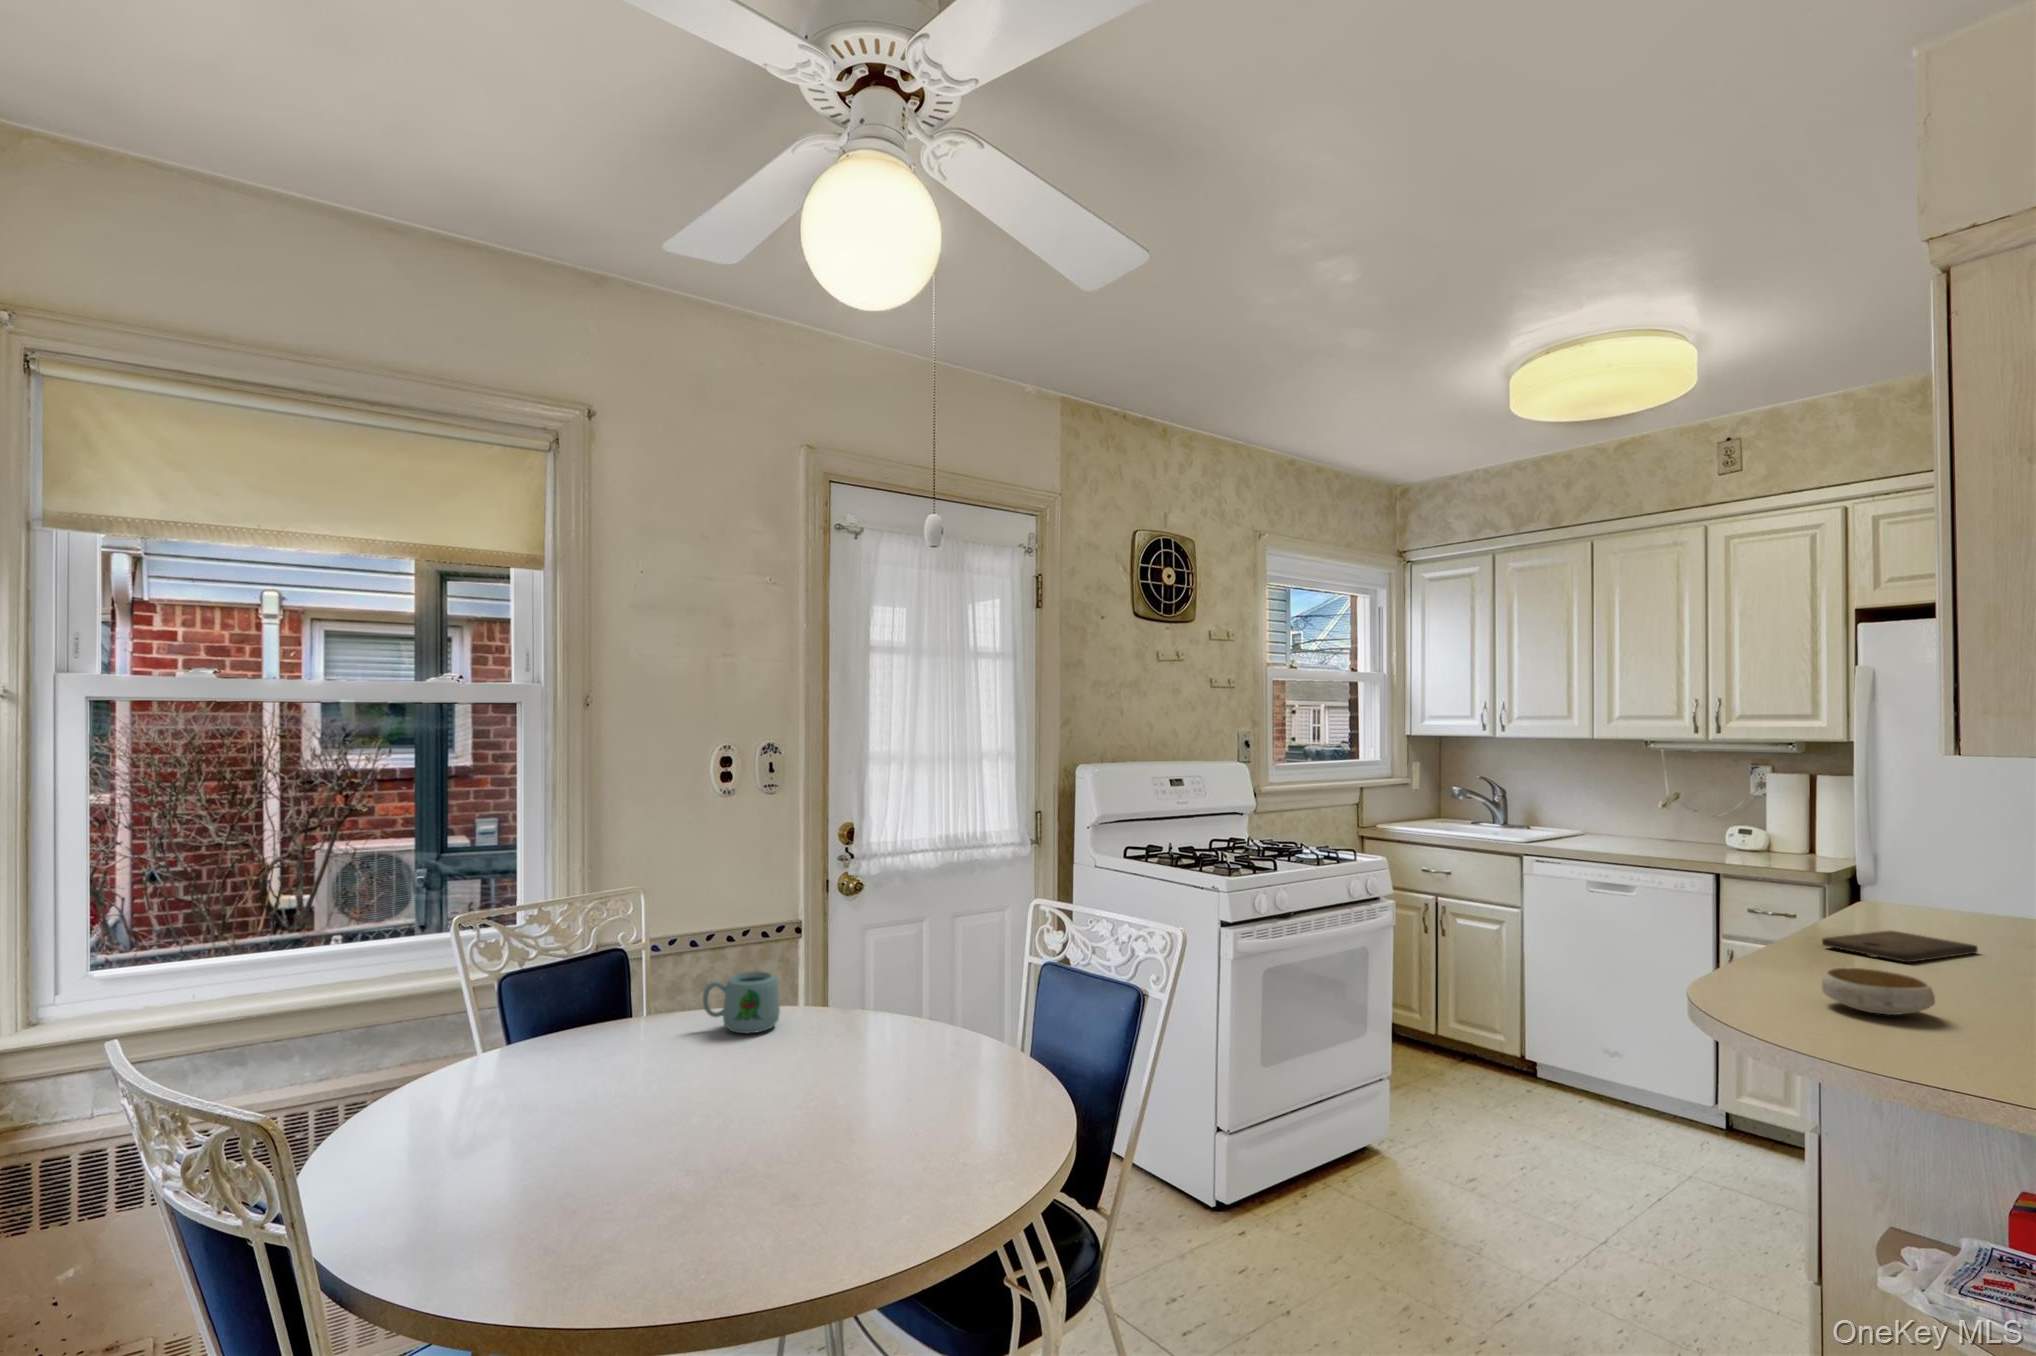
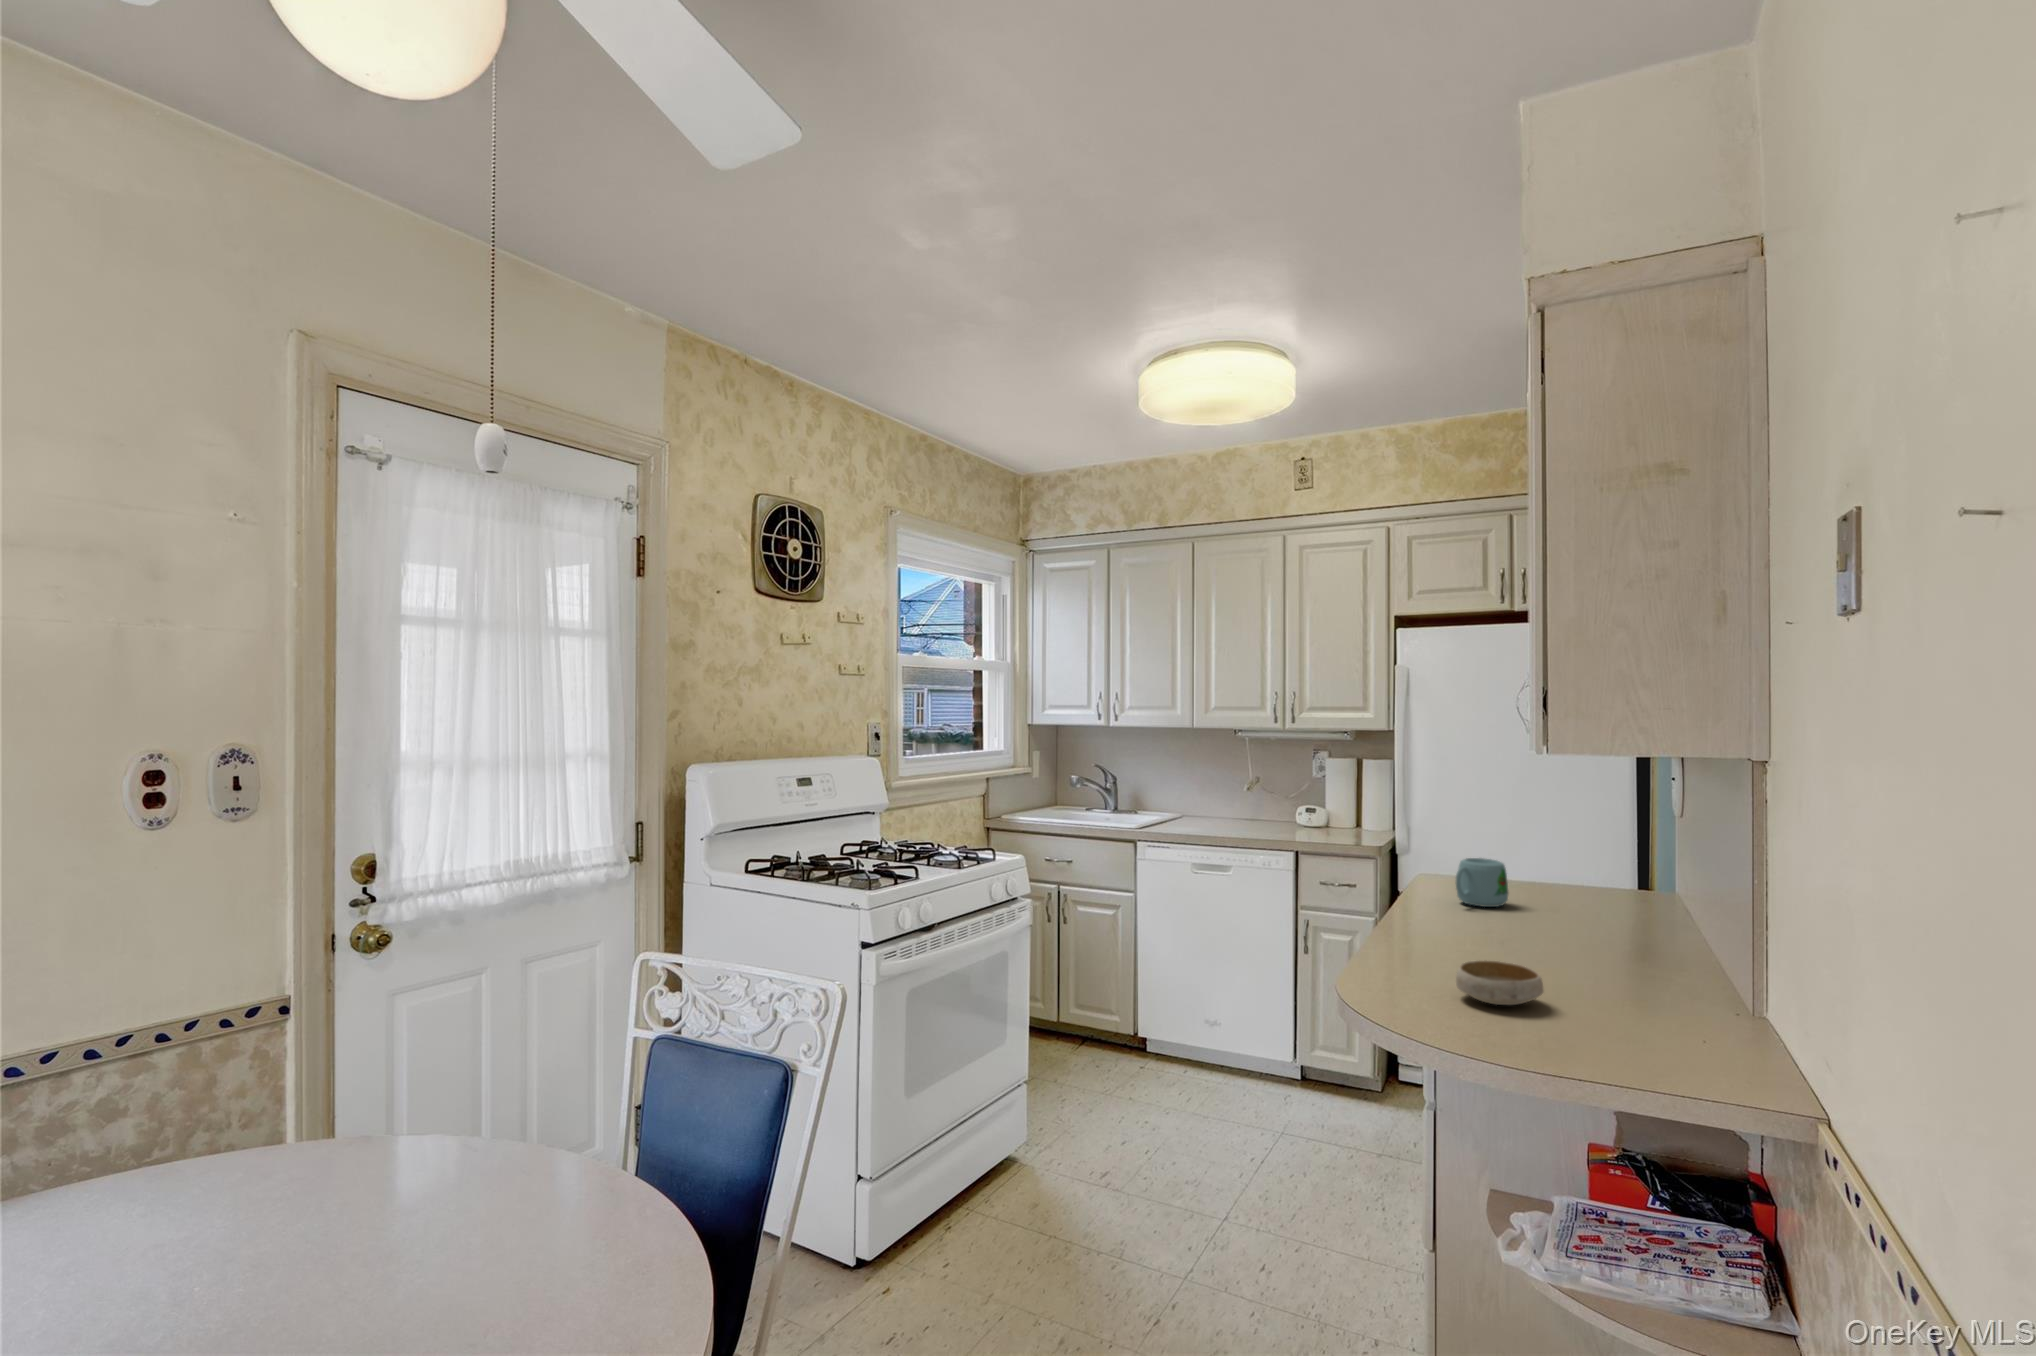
cutting board: present [1822,931,1978,962] -> none [1424,909,1528,942]
mug: present [703,972,780,1033] -> present [1456,858,1508,907]

